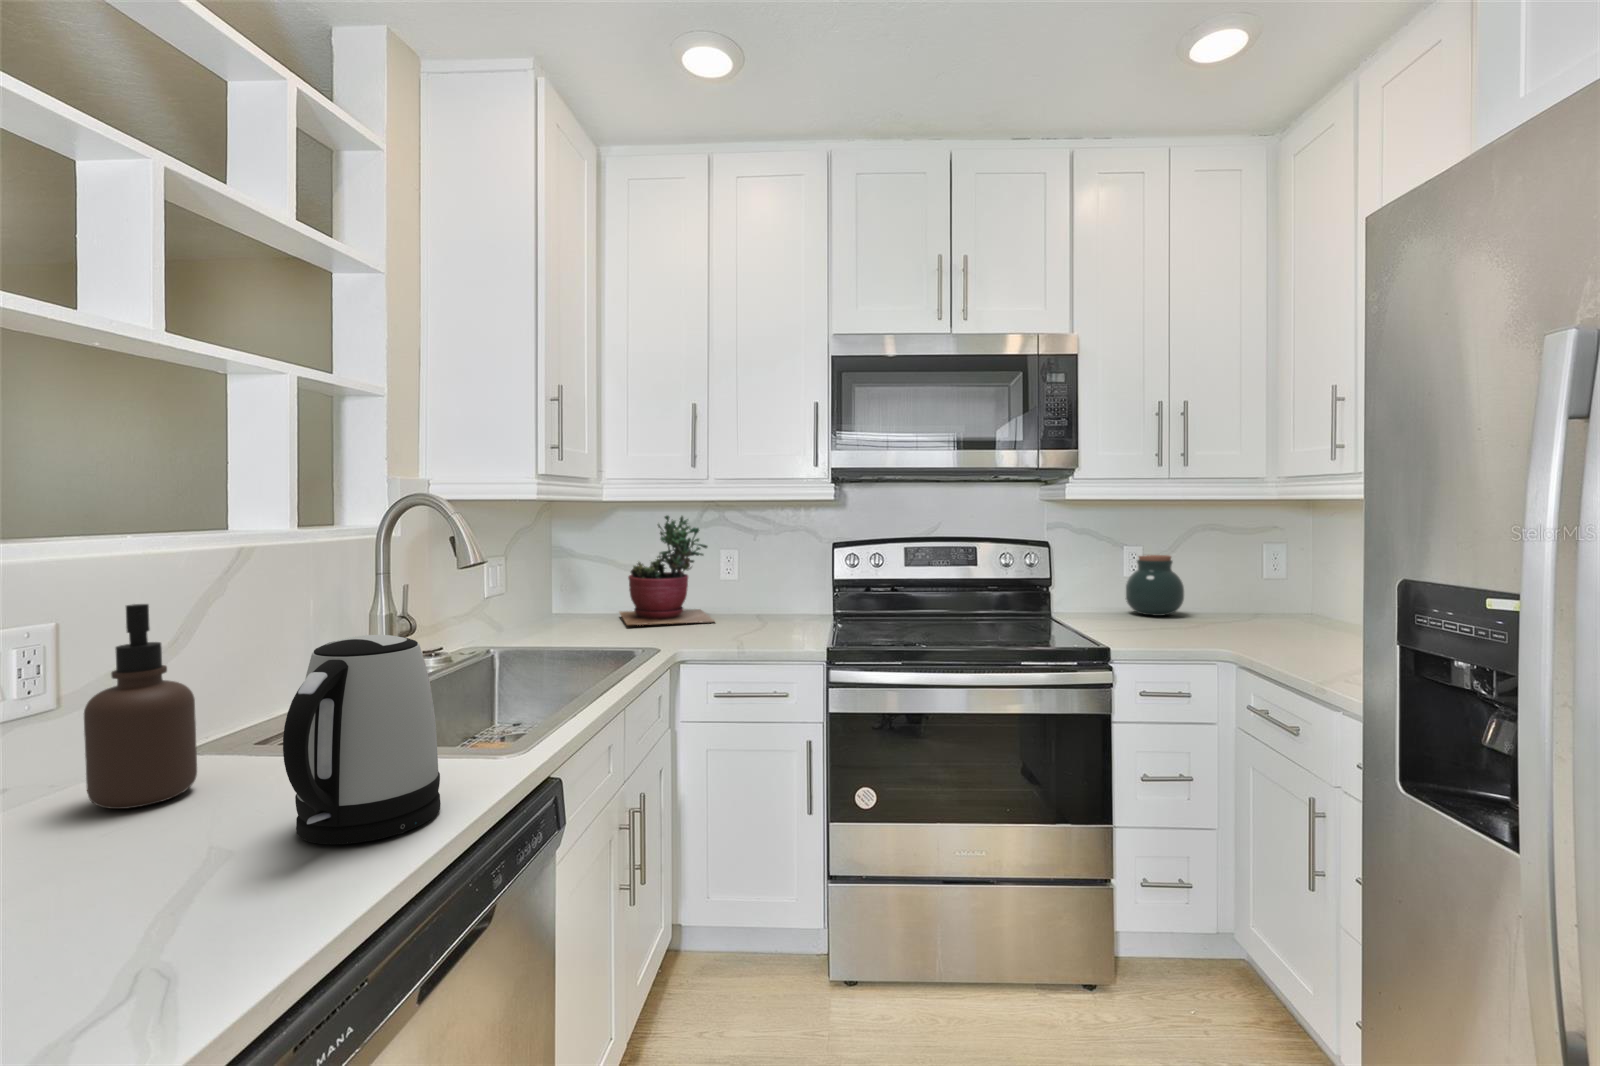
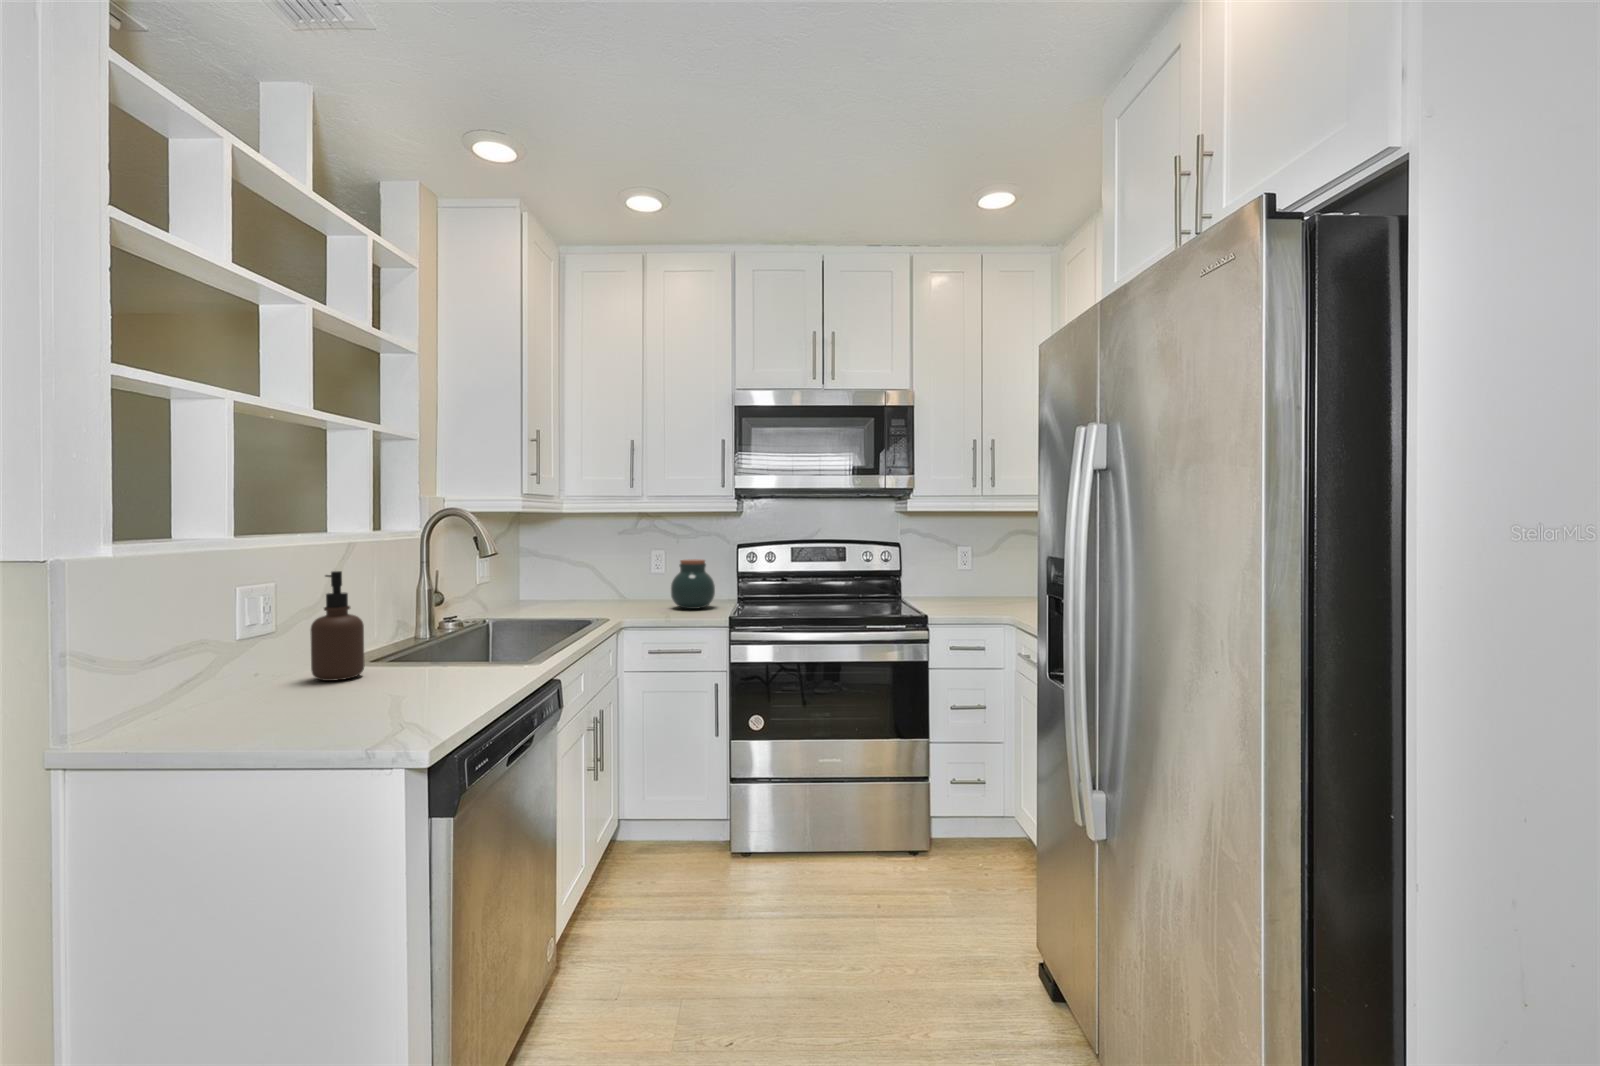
succulent plant: present [620,515,714,625] -> none [572,524,649,606]
jar: present [1126,555,1184,616] -> present [671,559,715,609]
kettle: present [283,635,441,844] -> none [439,585,510,687]

